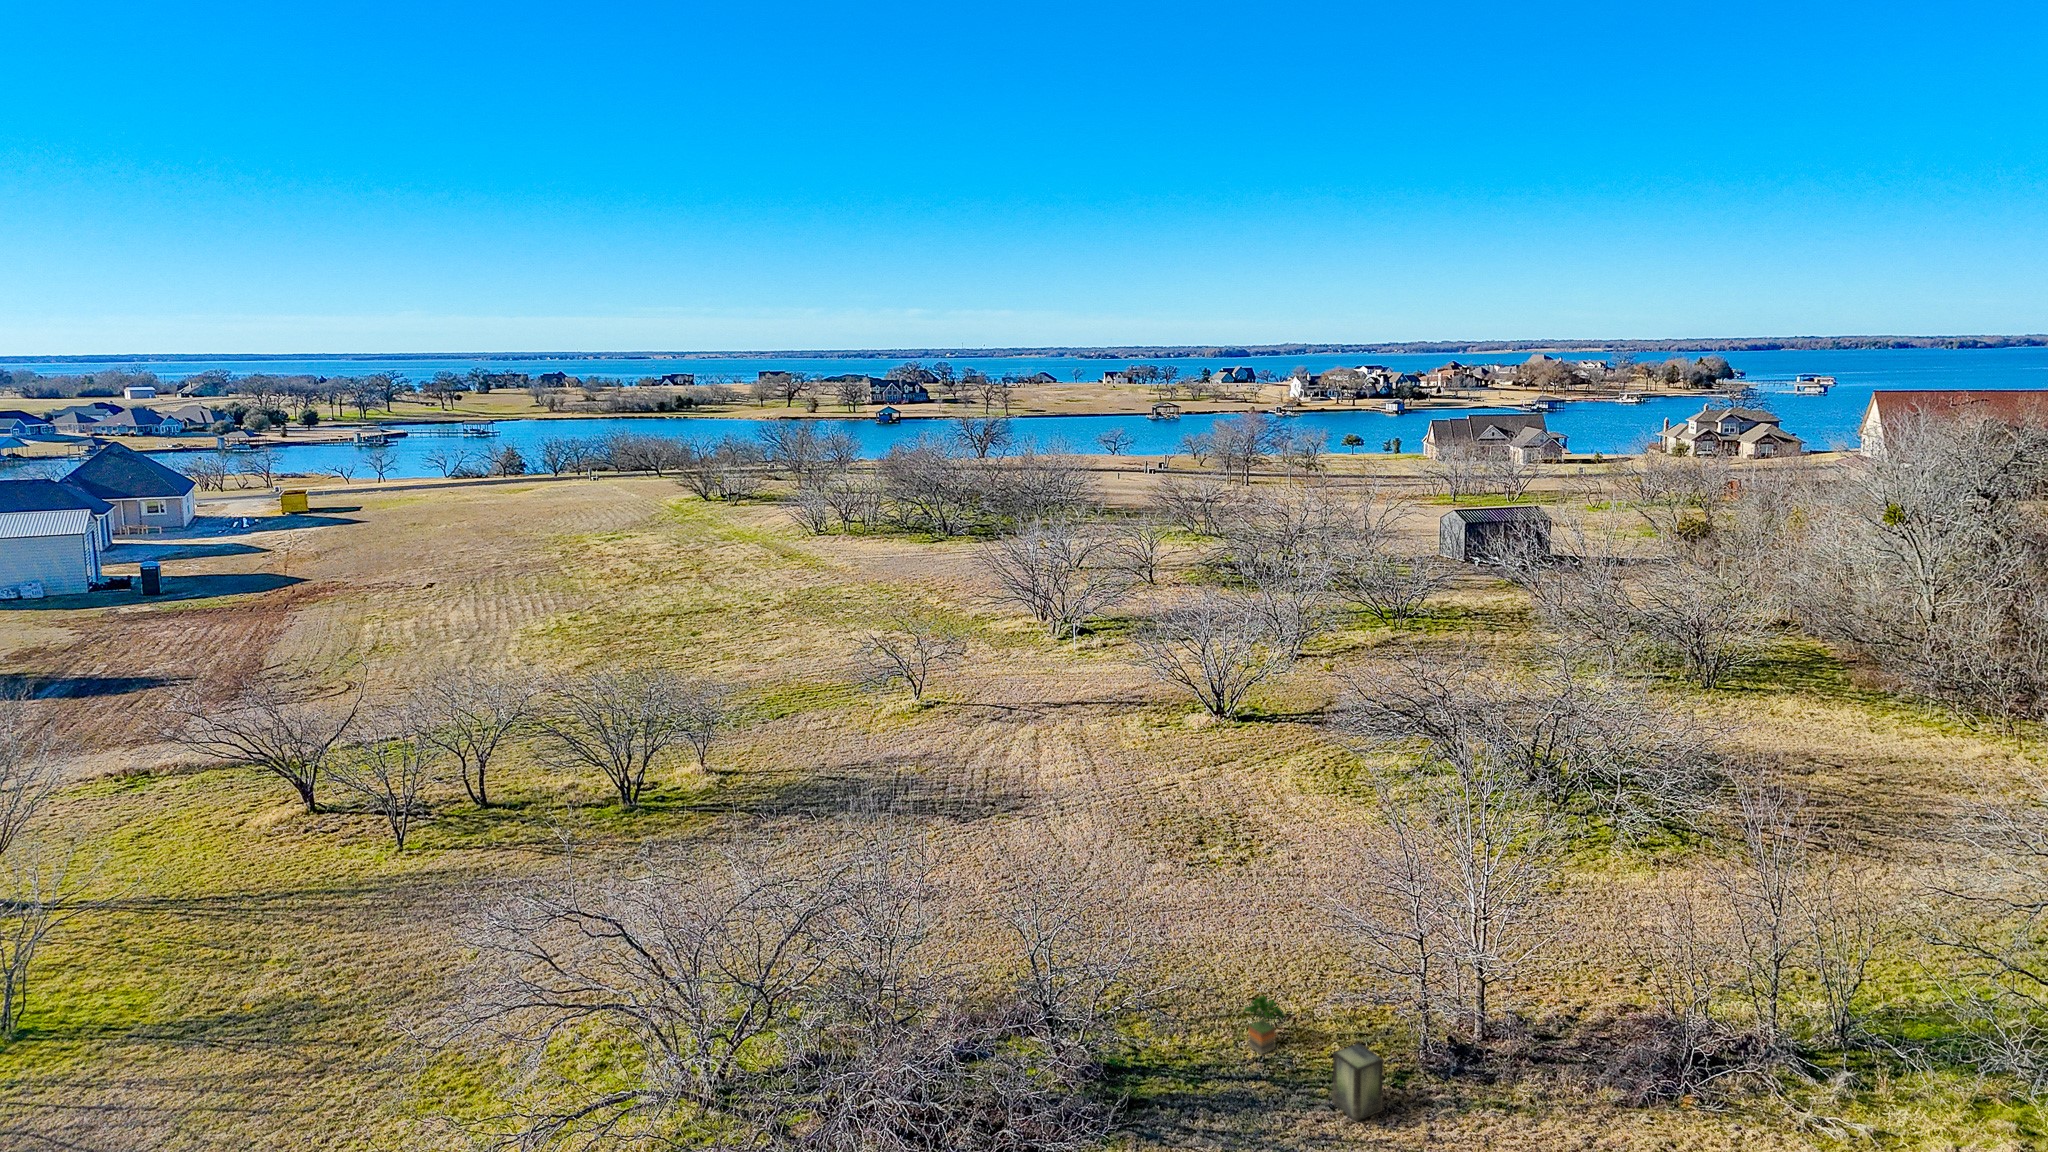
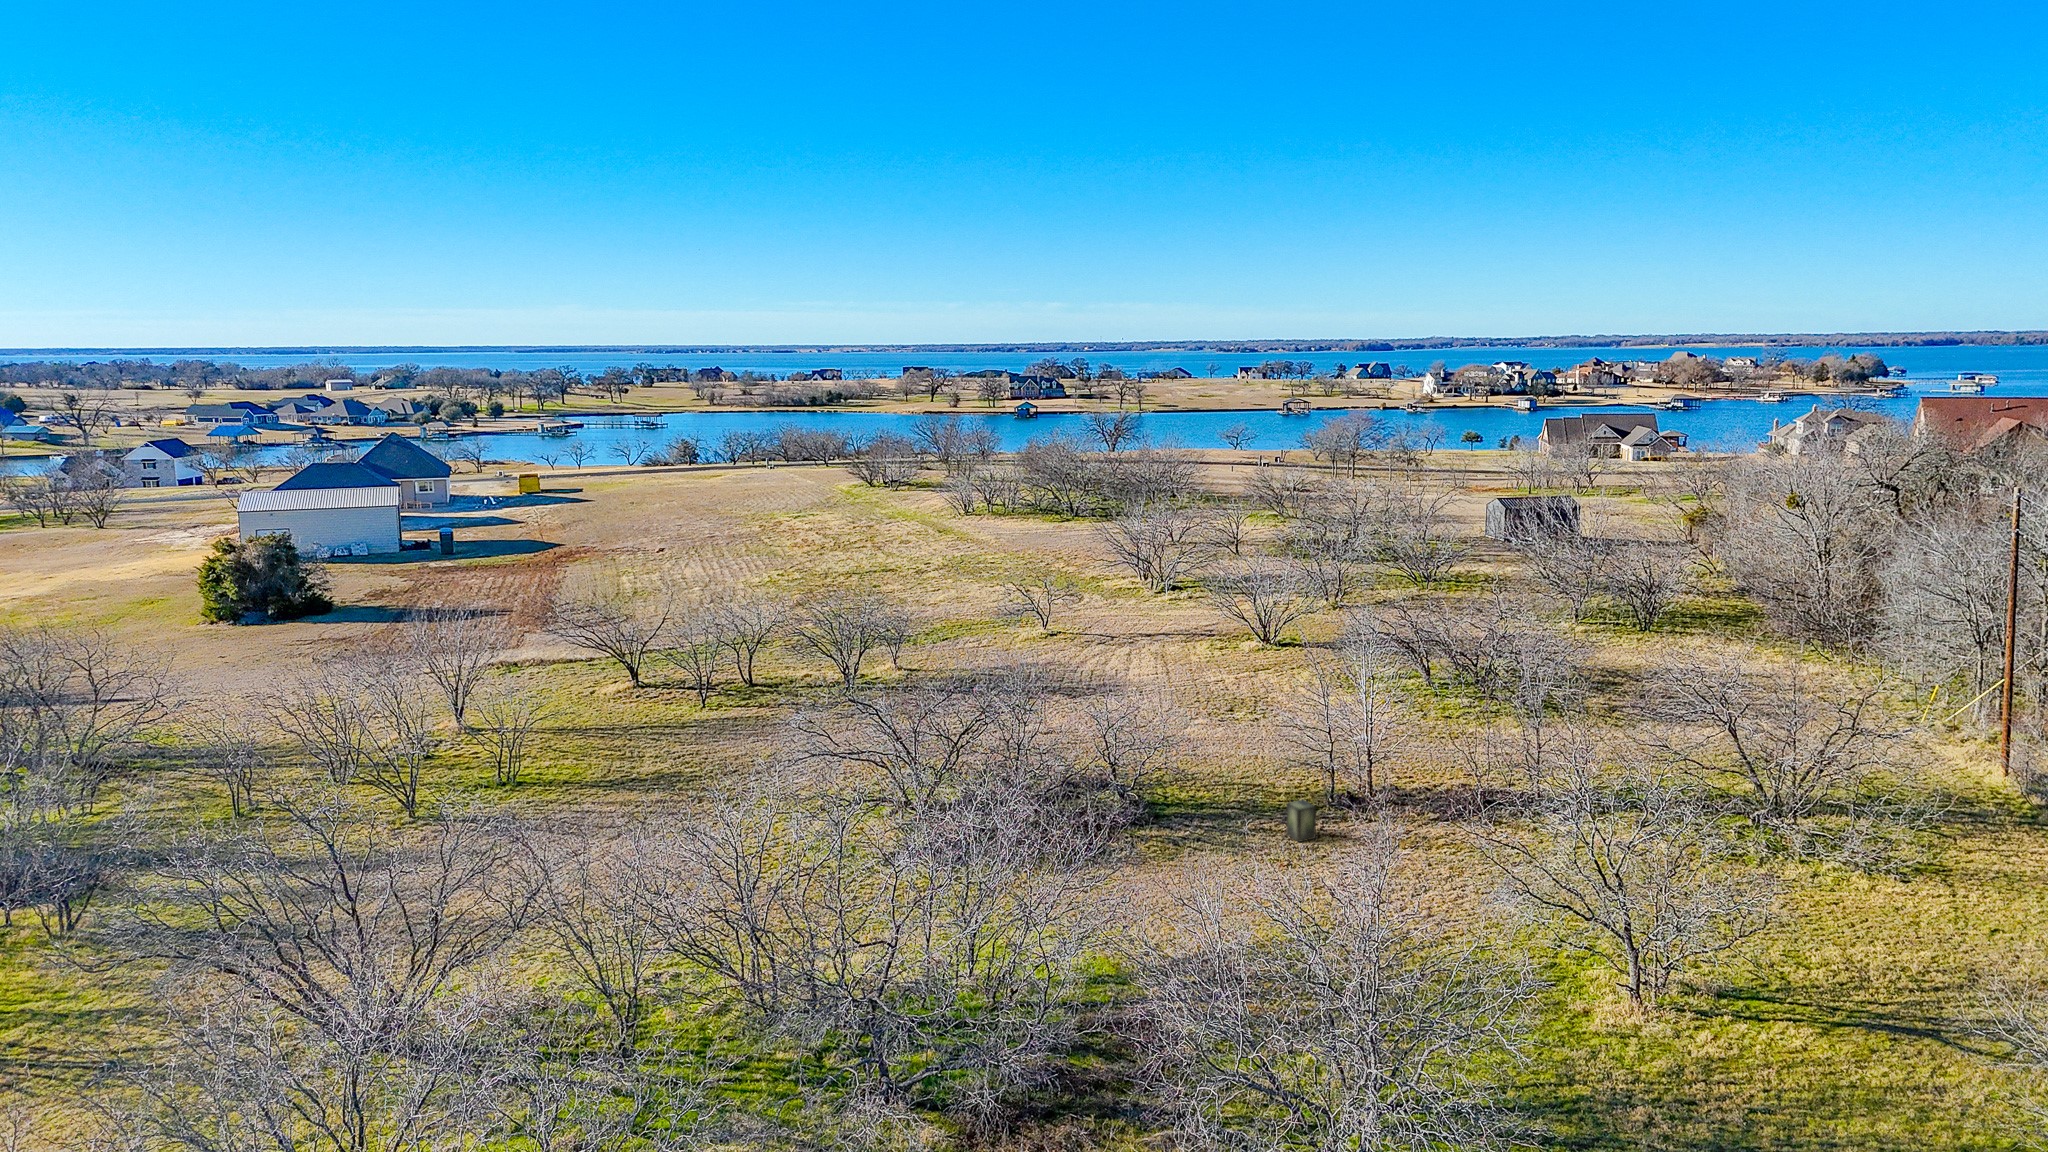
potted tree: present [1244,996,1284,1054] -> none [1239,779,1264,814]

